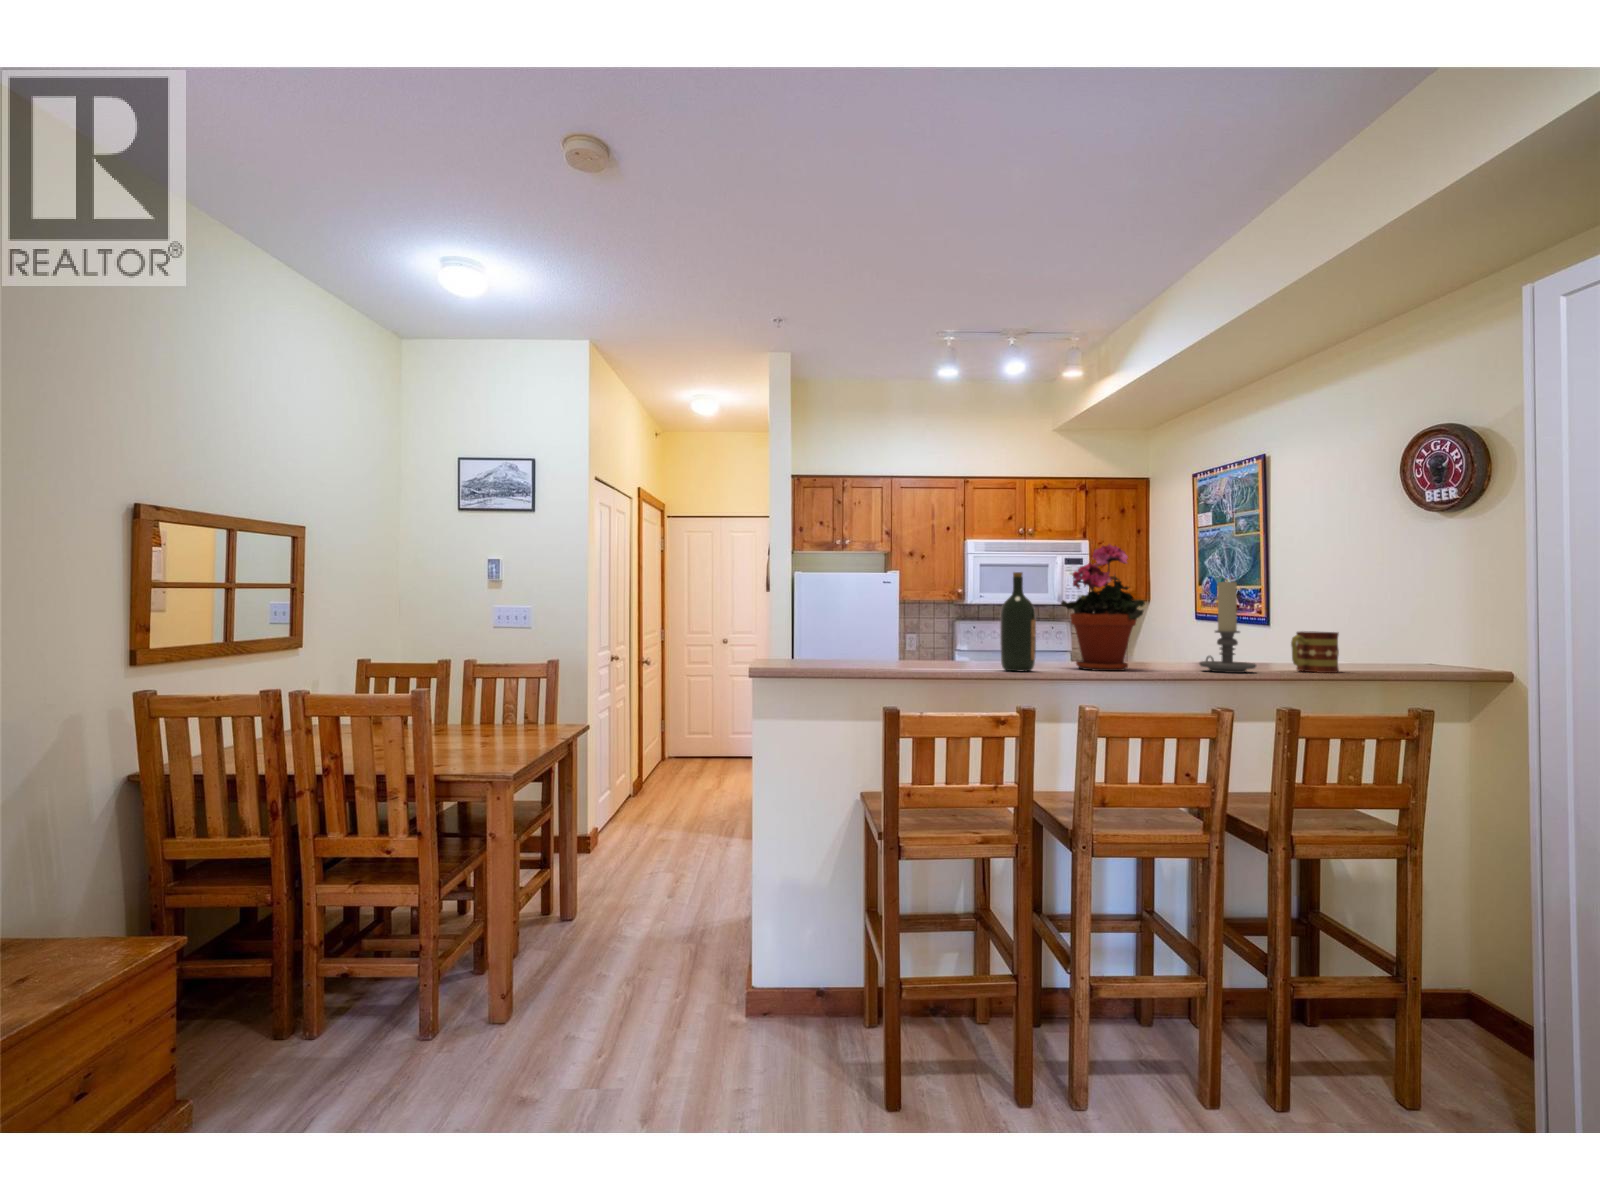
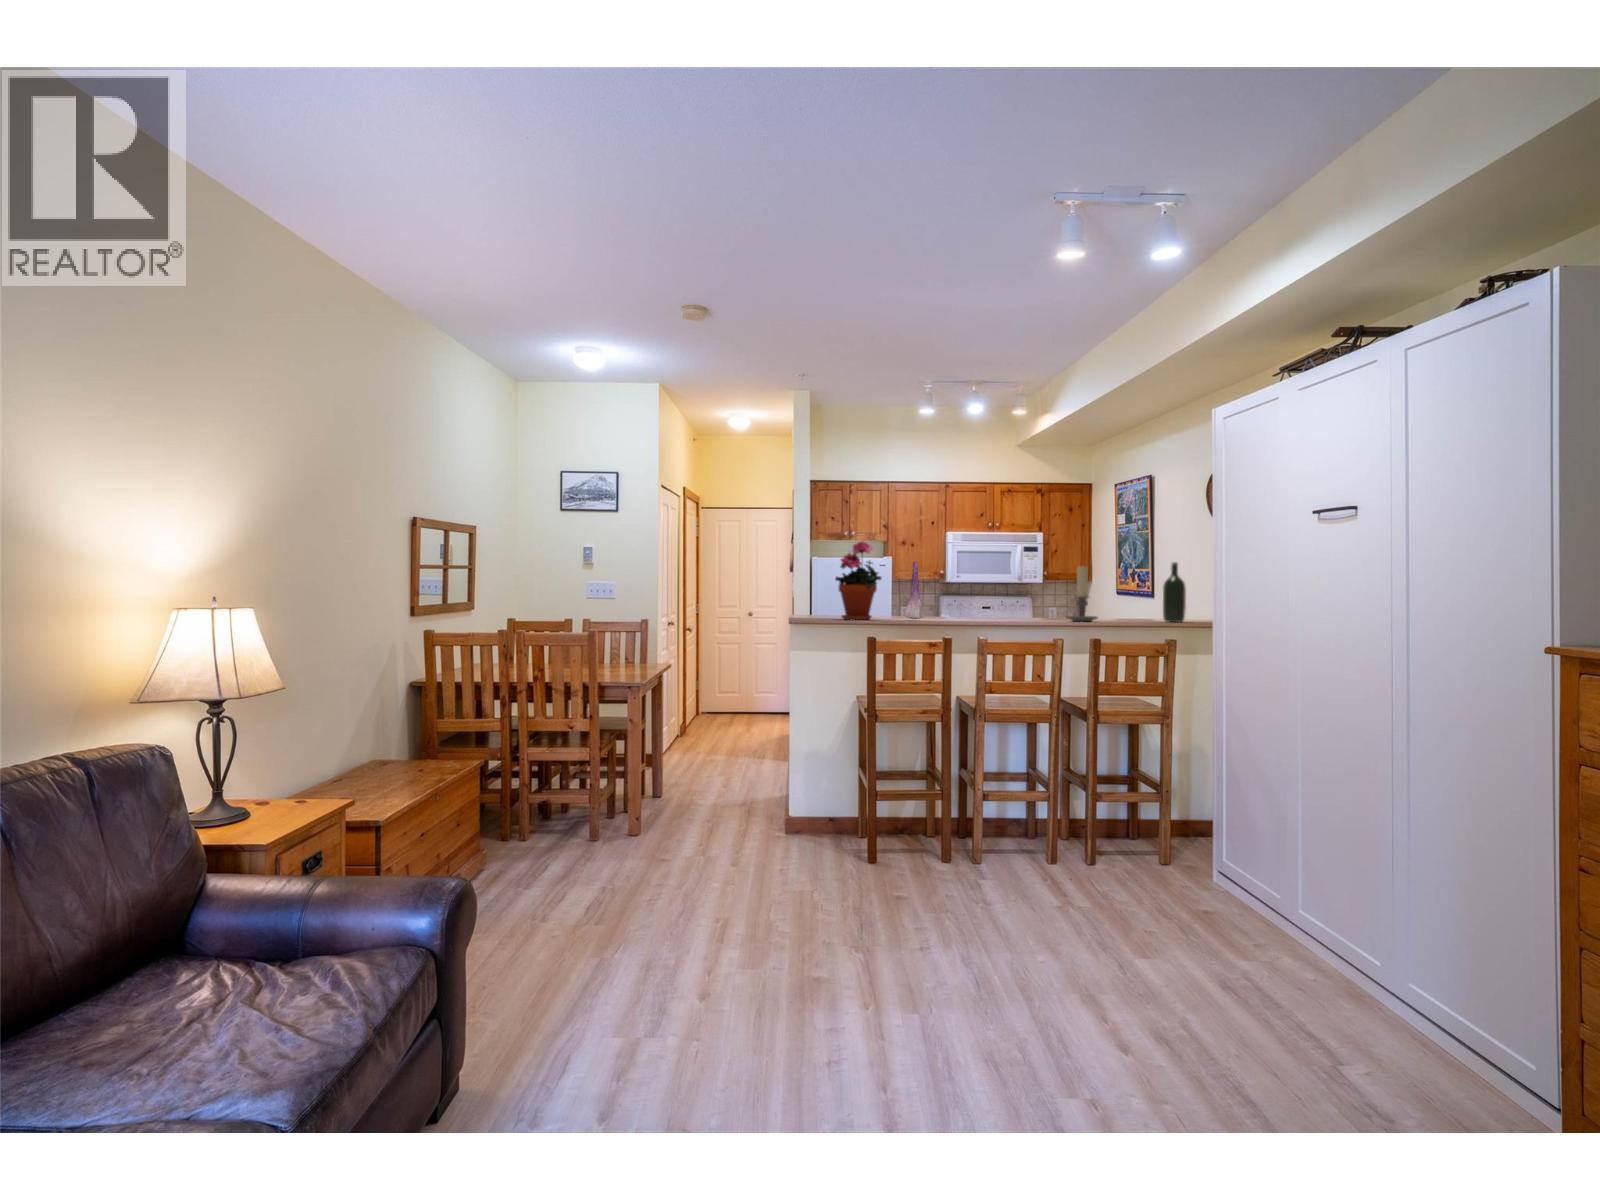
potted plant: present [1061,545,1144,671] -> present [835,541,881,620]
wine bottle: present [1000,572,1036,672] -> present [1163,562,1186,622]
vase: none [935,573,971,669] -> present [904,562,925,619]
mug: present [1291,631,1339,673] -> none [1121,598,1151,622]

